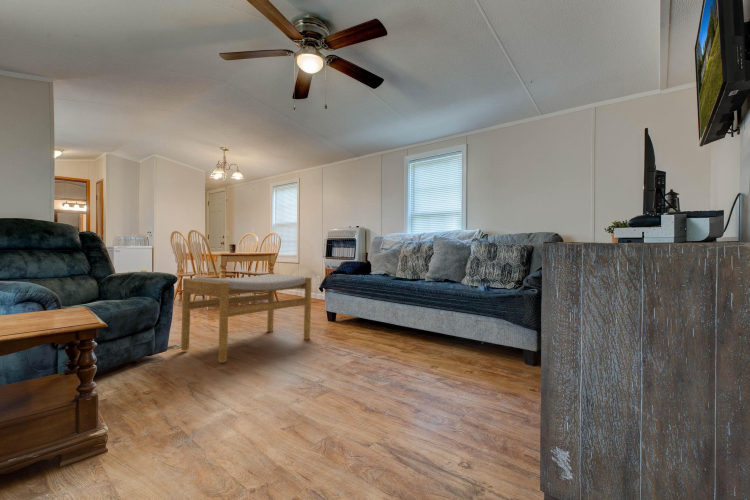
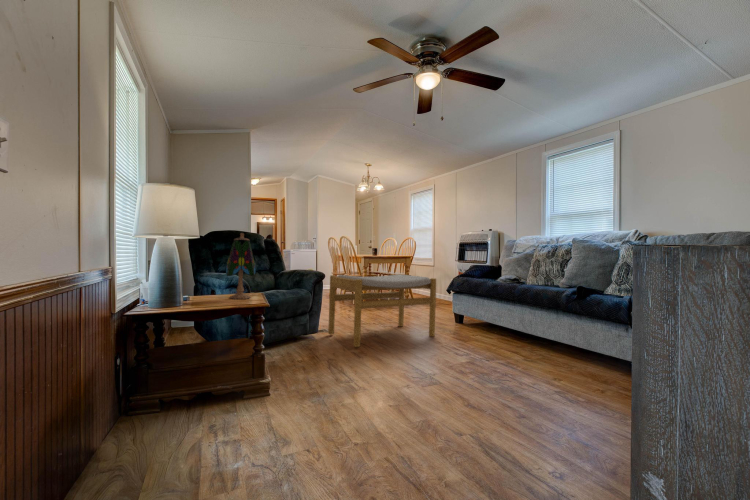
table lamp: none [24,224,78,320] -> present [226,233,255,299]

